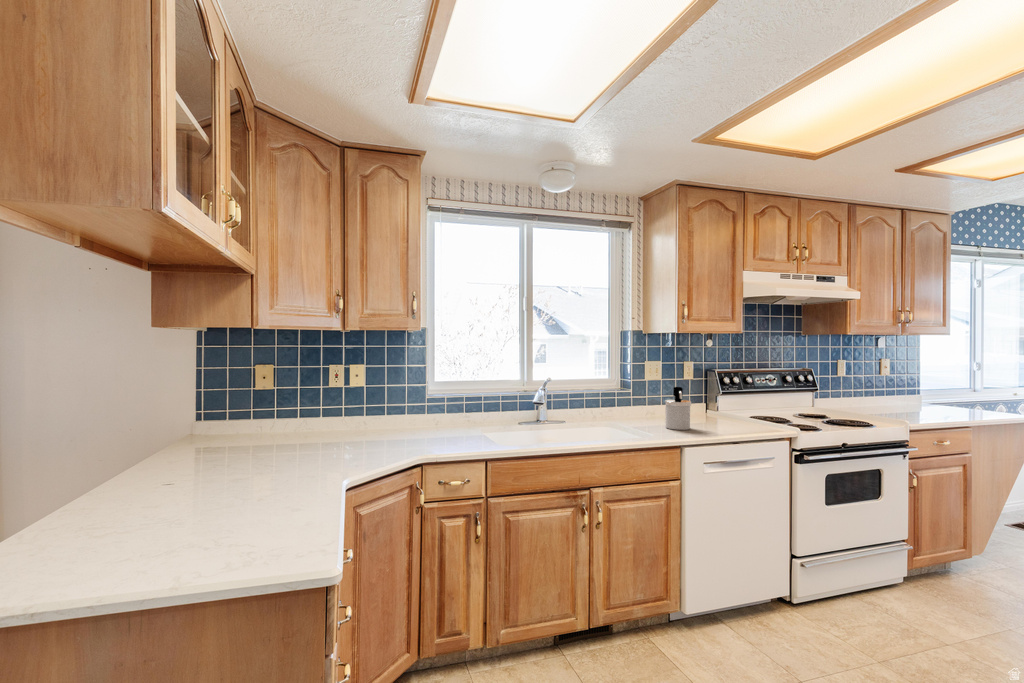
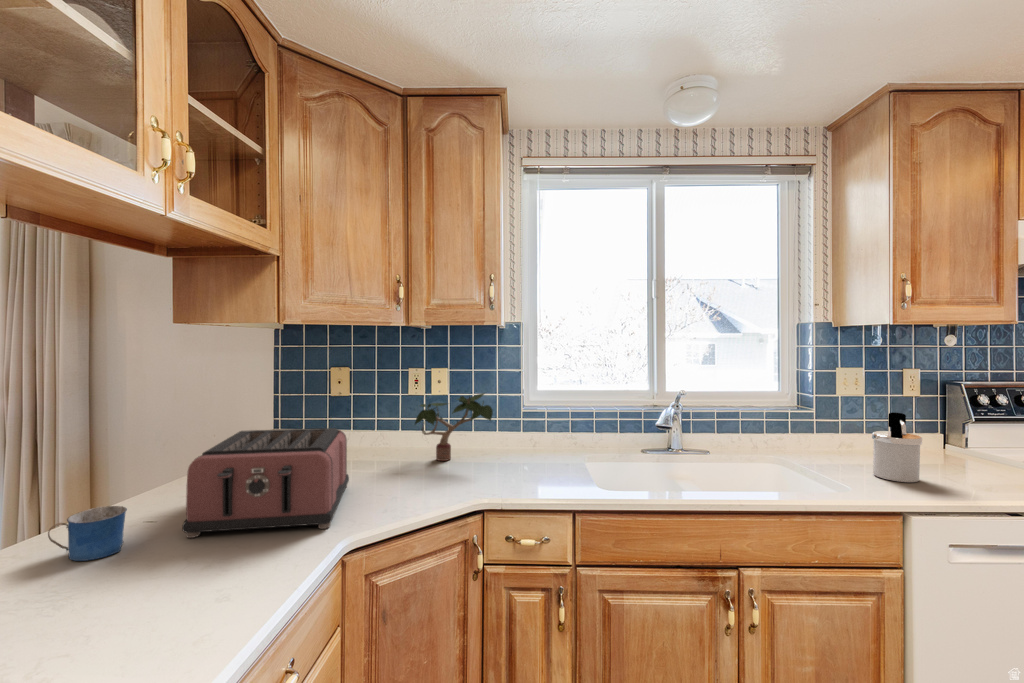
potted plant: none [341,380,426,438] -> present [415,393,493,461]
toaster: none [209,408,324,487] -> present [182,428,349,538]
mug: none [113,465,170,503] -> present [48,506,127,561]

